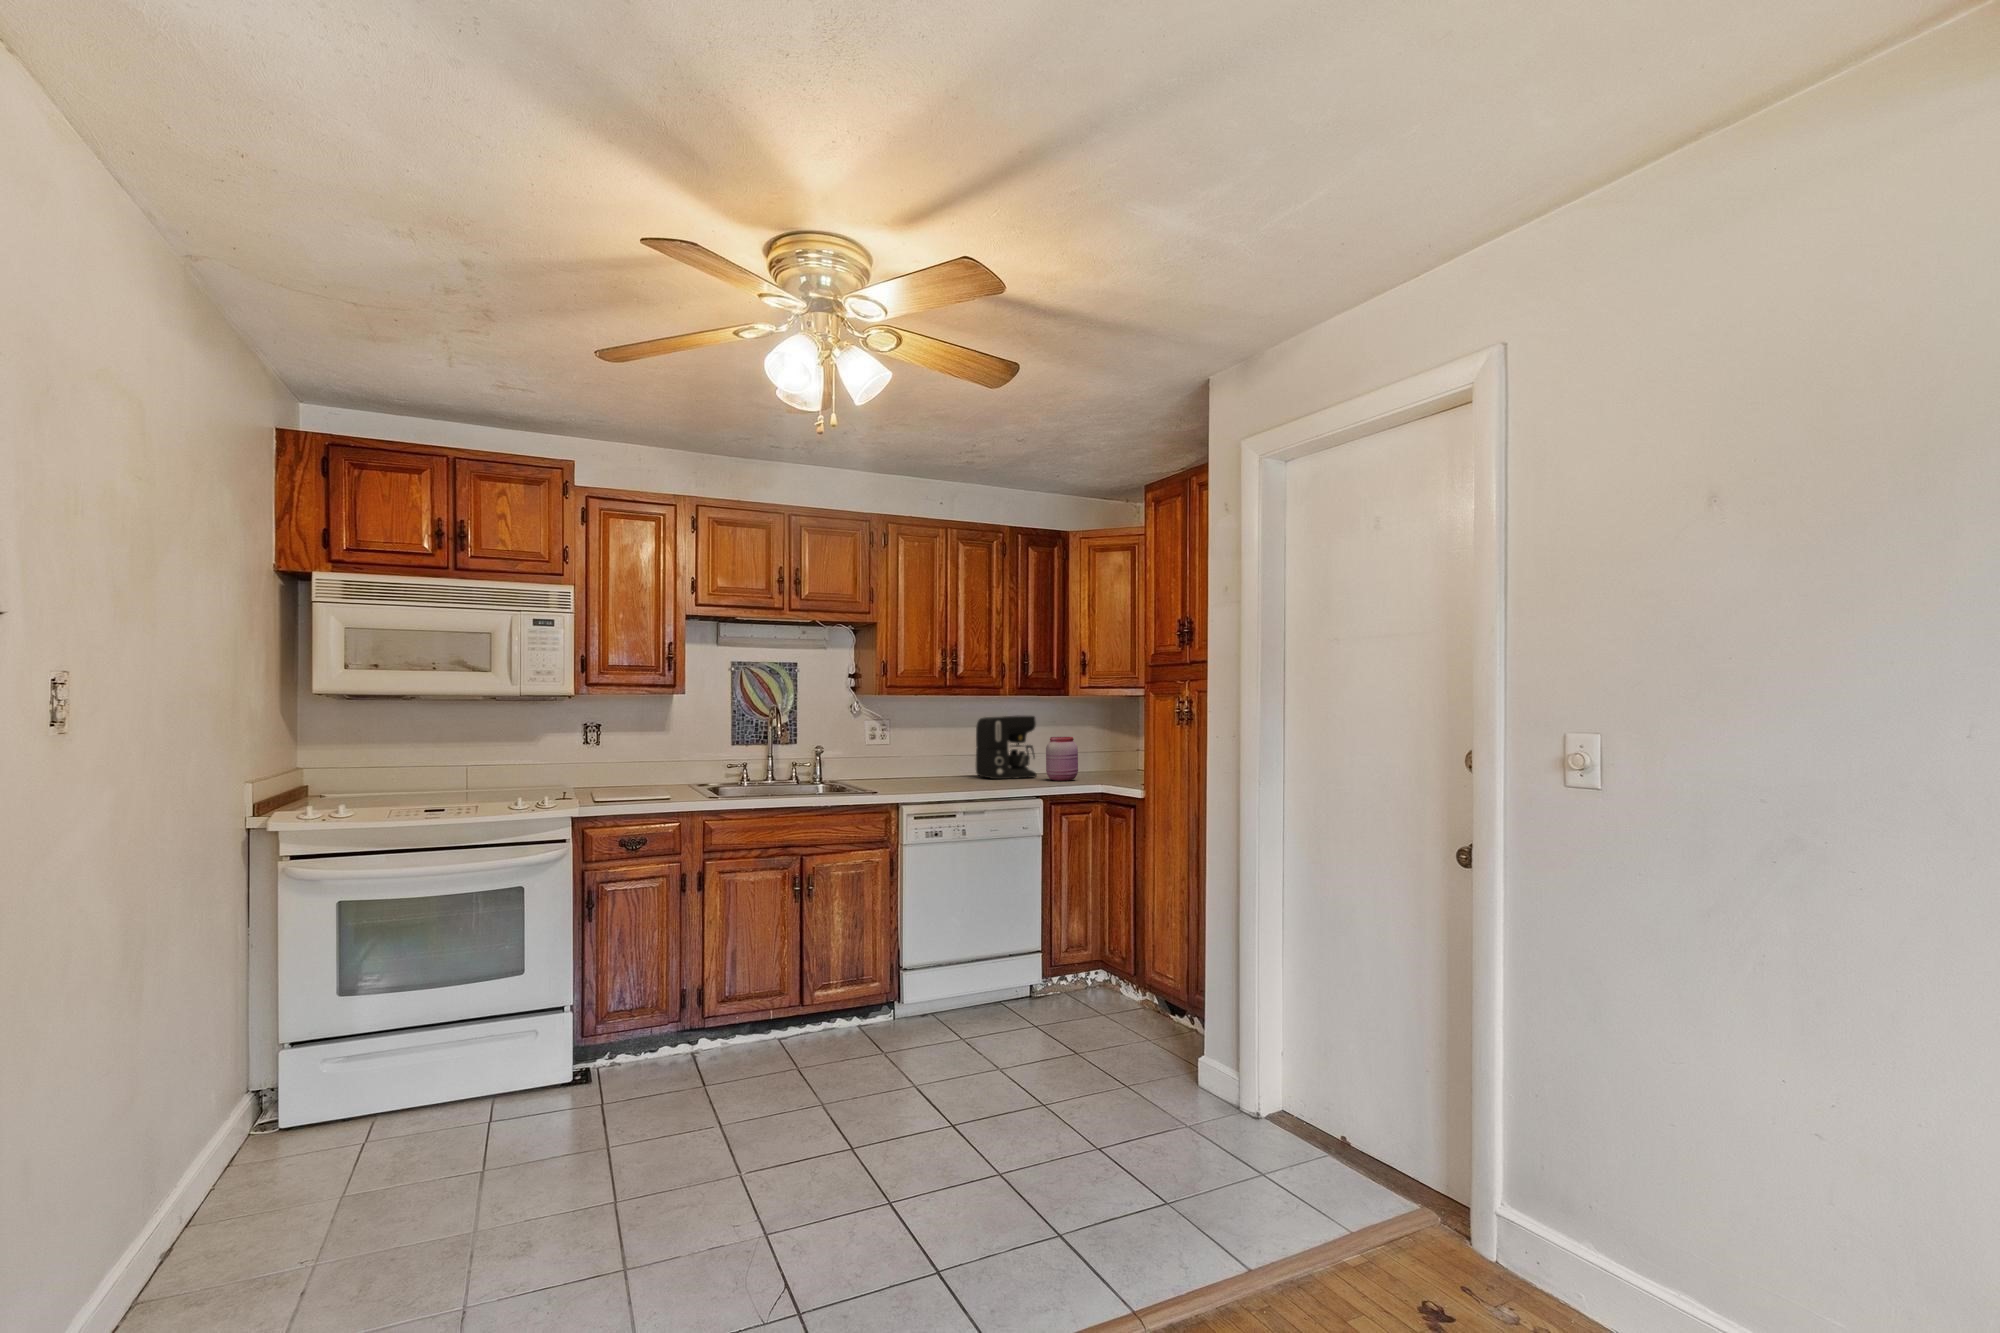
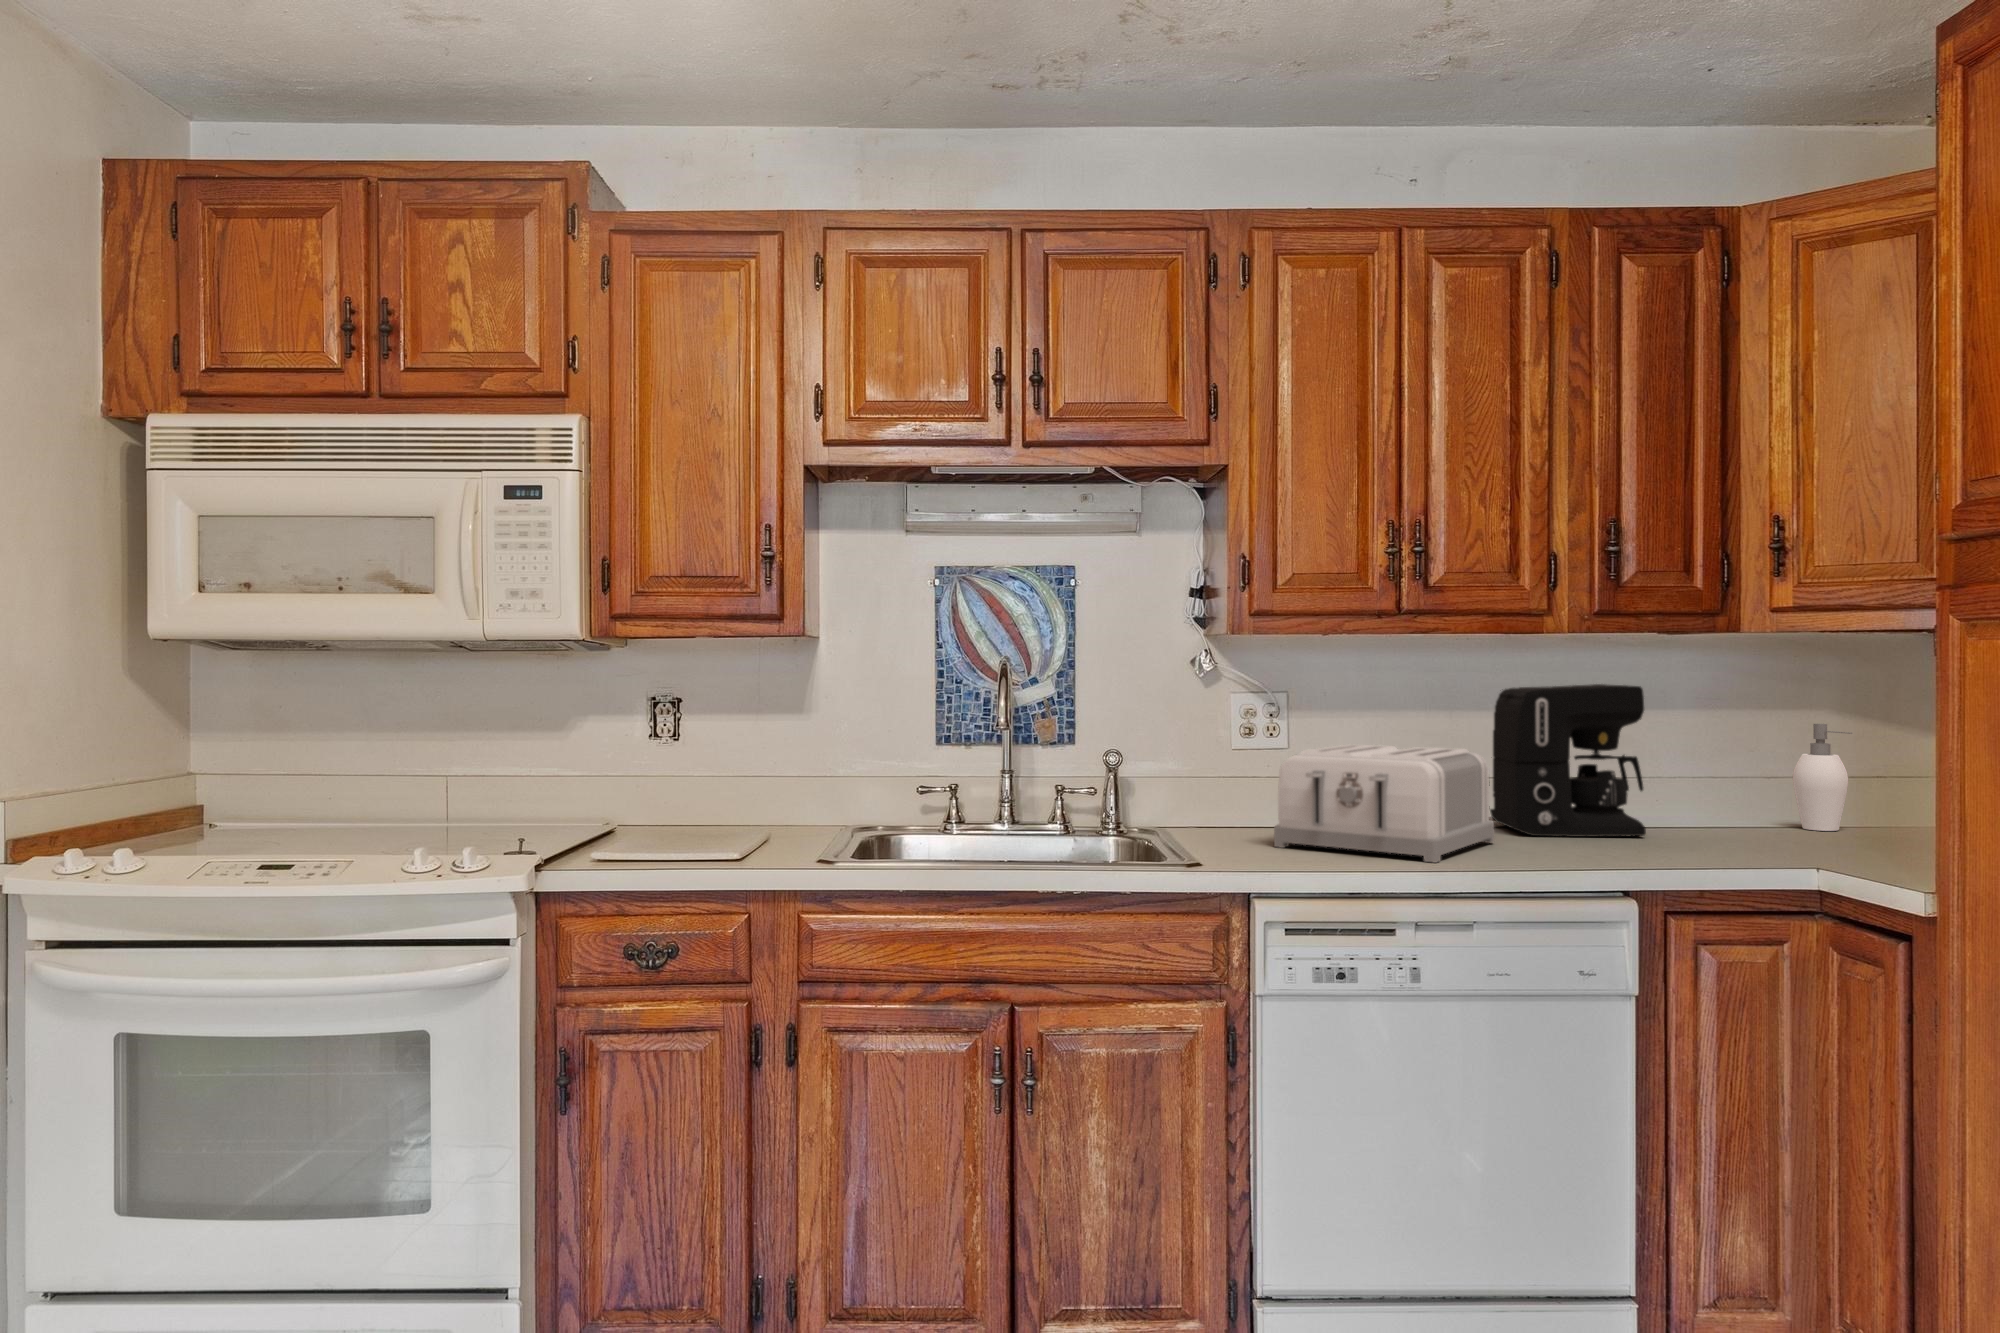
soap dispenser: none [1087,731,1107,774] -> present [1793,724,1852,831]
jar: present [1046,737,1078,781] -> none [1669,741,1763,856]
toaster: none [898,742,982,787] -> present [1274,744,1494,862]

